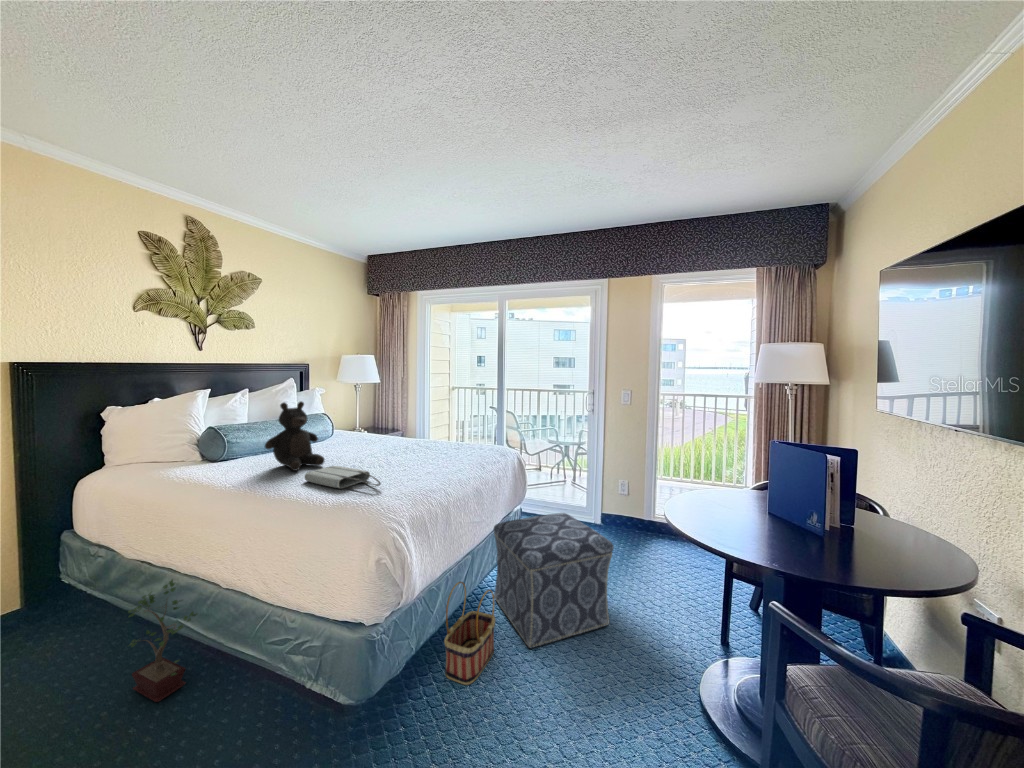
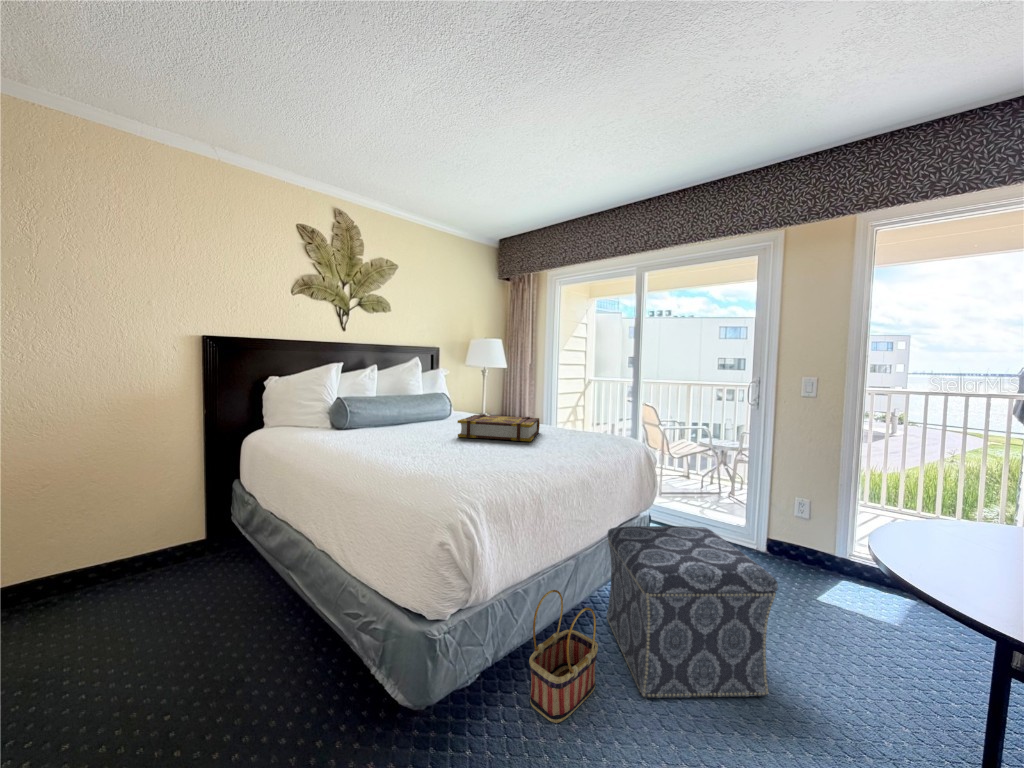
teddy bear: present [265,401,325,471] -> none [374,373,428,442]
book: none [352,434,427,460] -> present [457,414,540,441]
tote bag: present [304,466,381,489] -> none [400,440,468,463]
potted plant: present [128,580,197,702] -> none [250,530,297,646]

